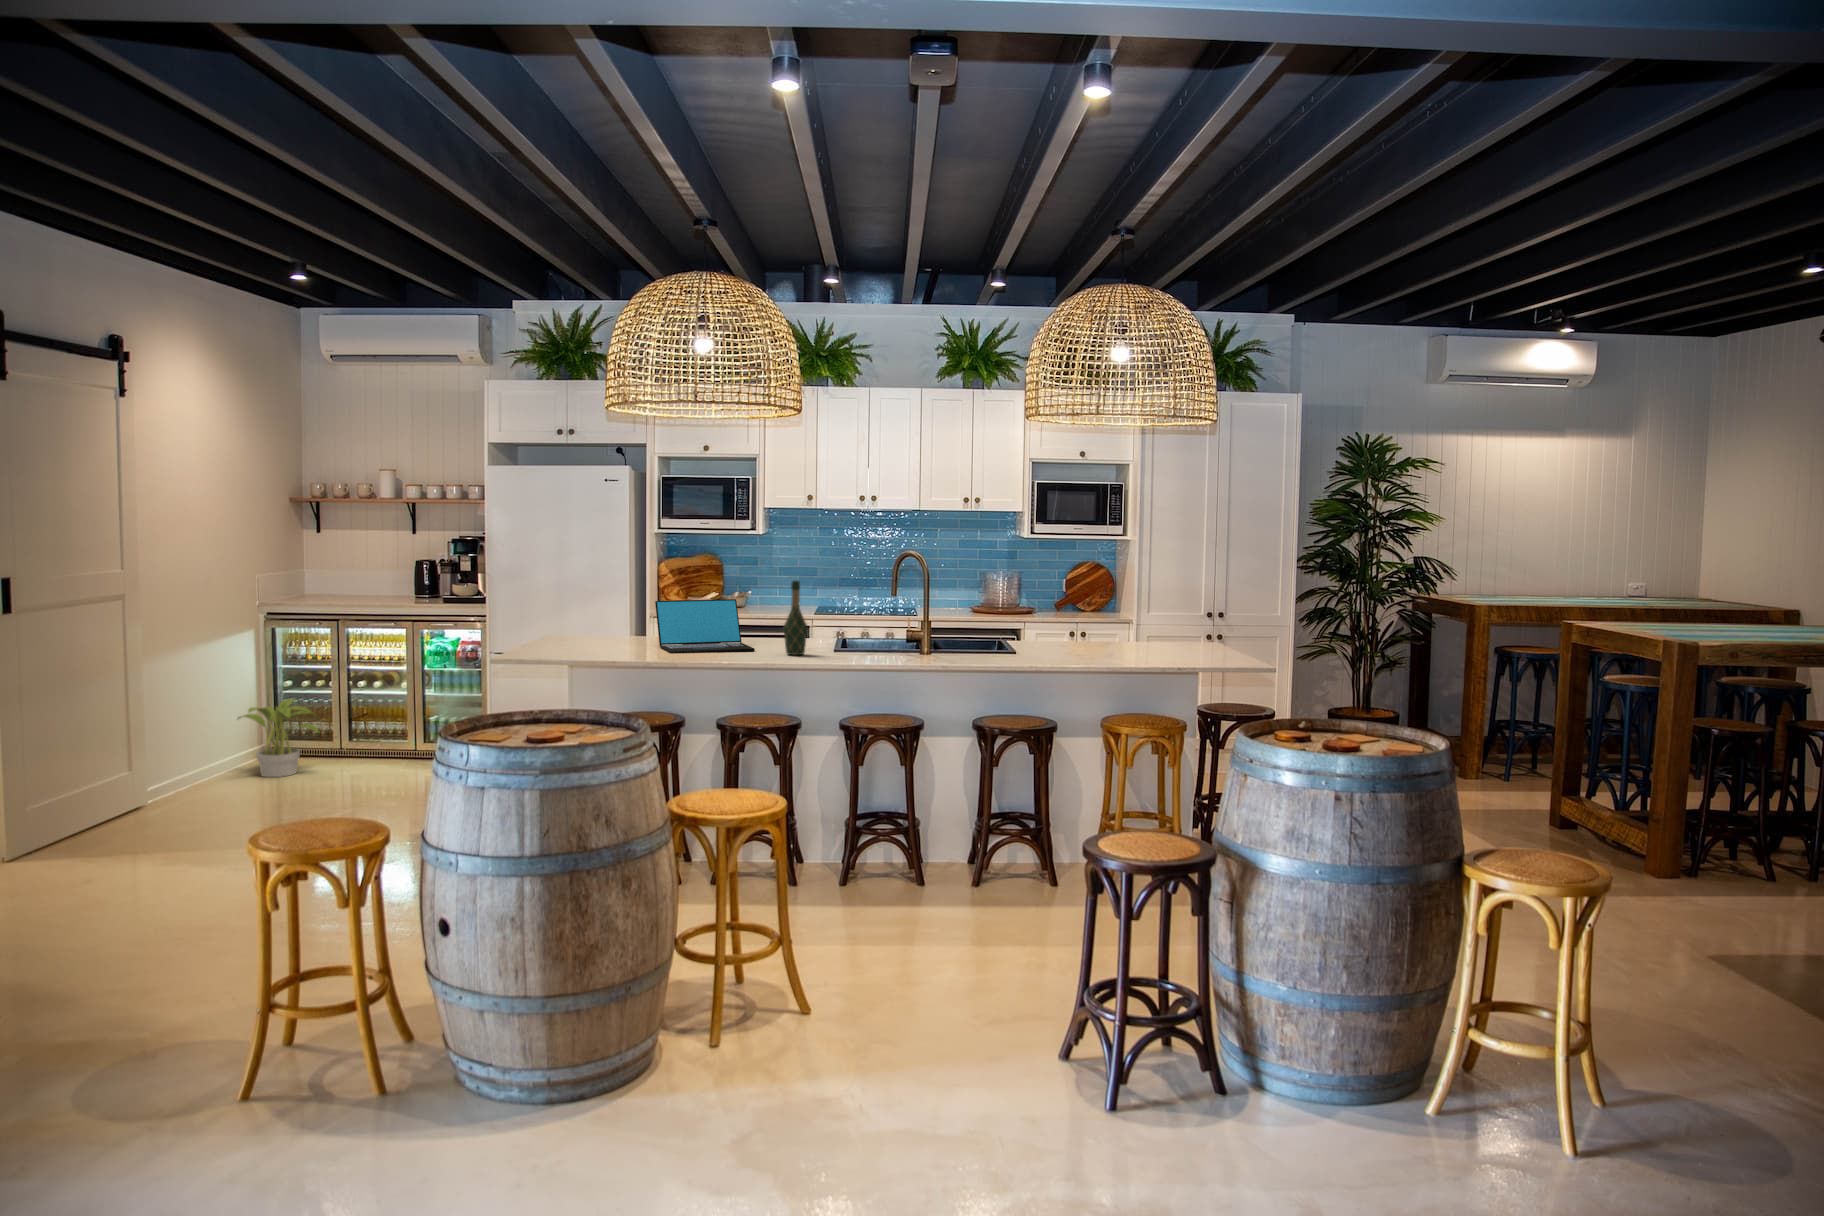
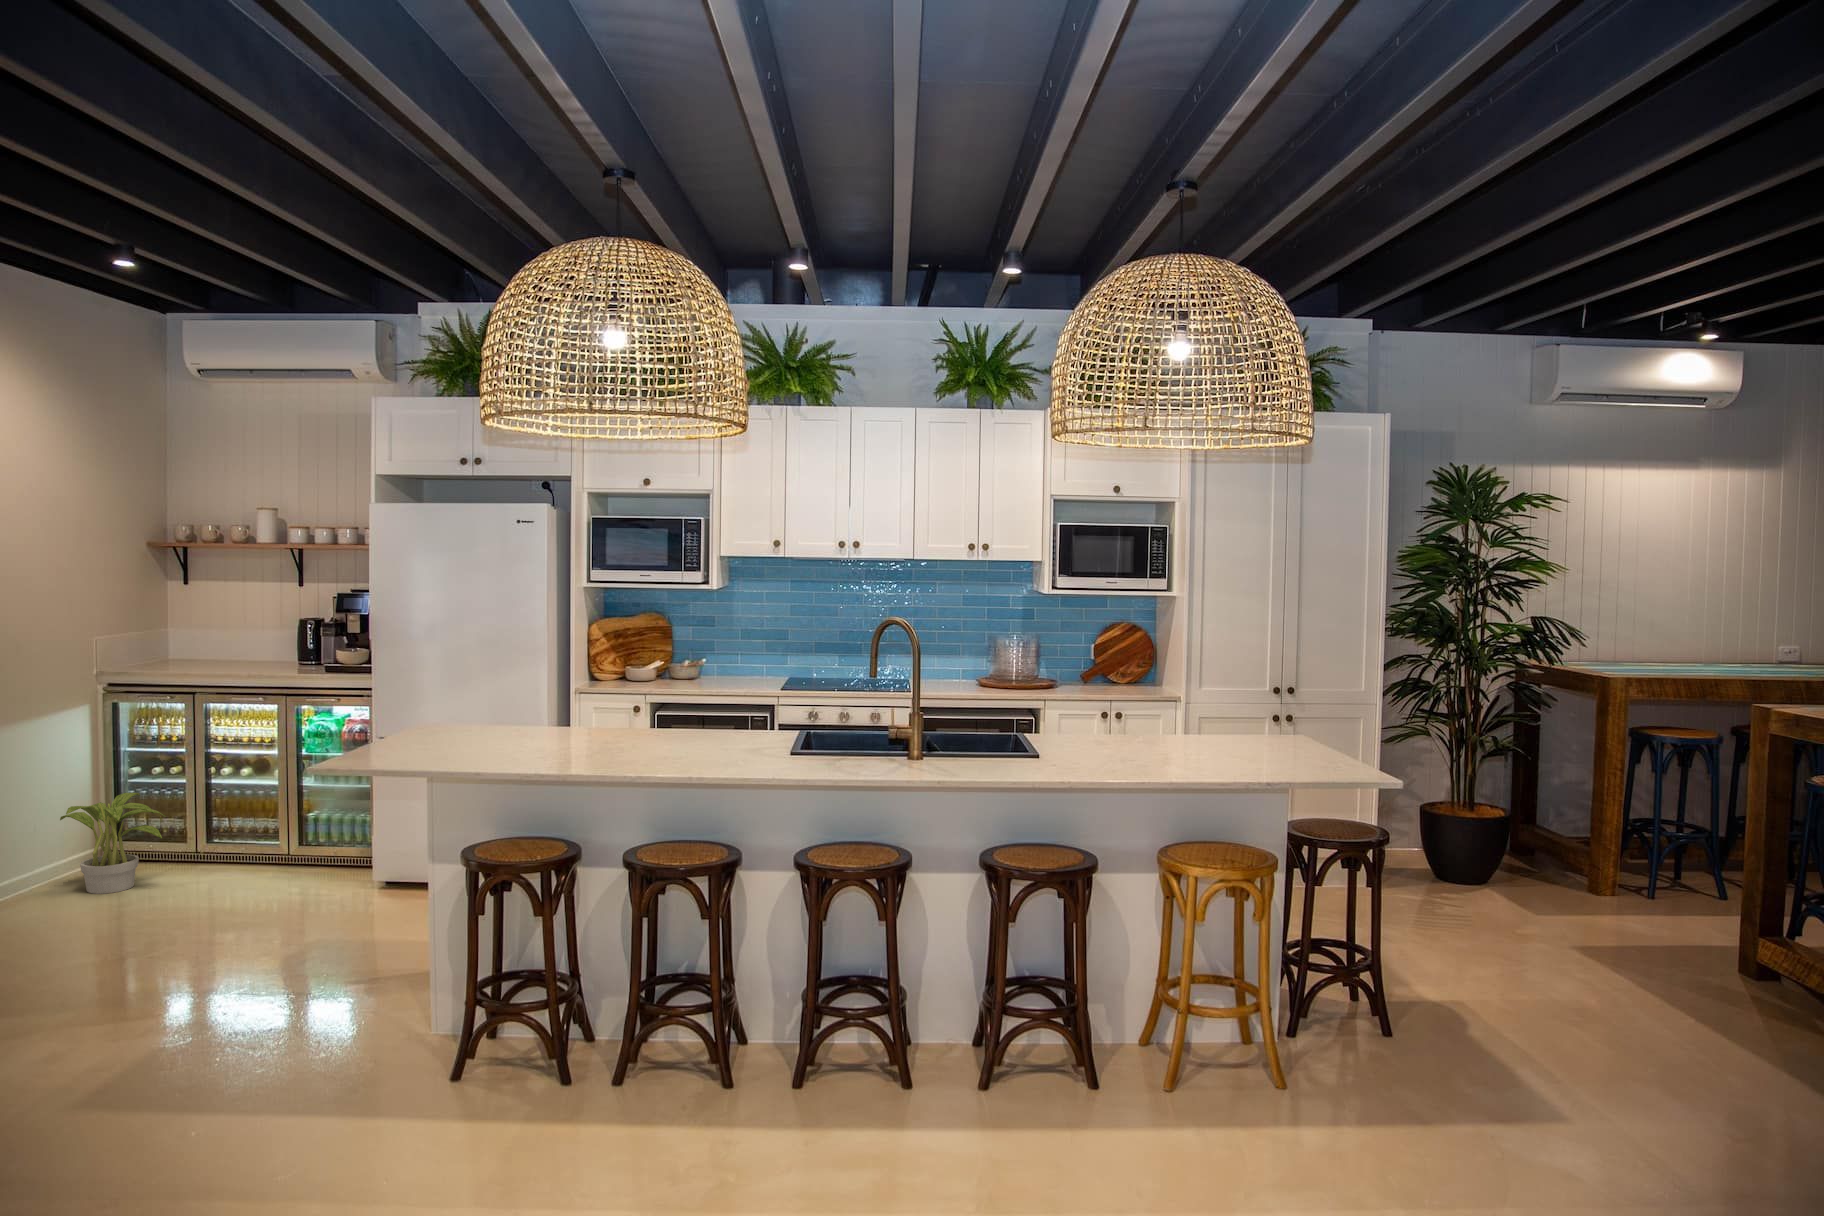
wine bottle: present [783,581,807,655] -> none [720,659,753,761]
laptop: present [655,599,755,654] -> none [553,681,683,760]

